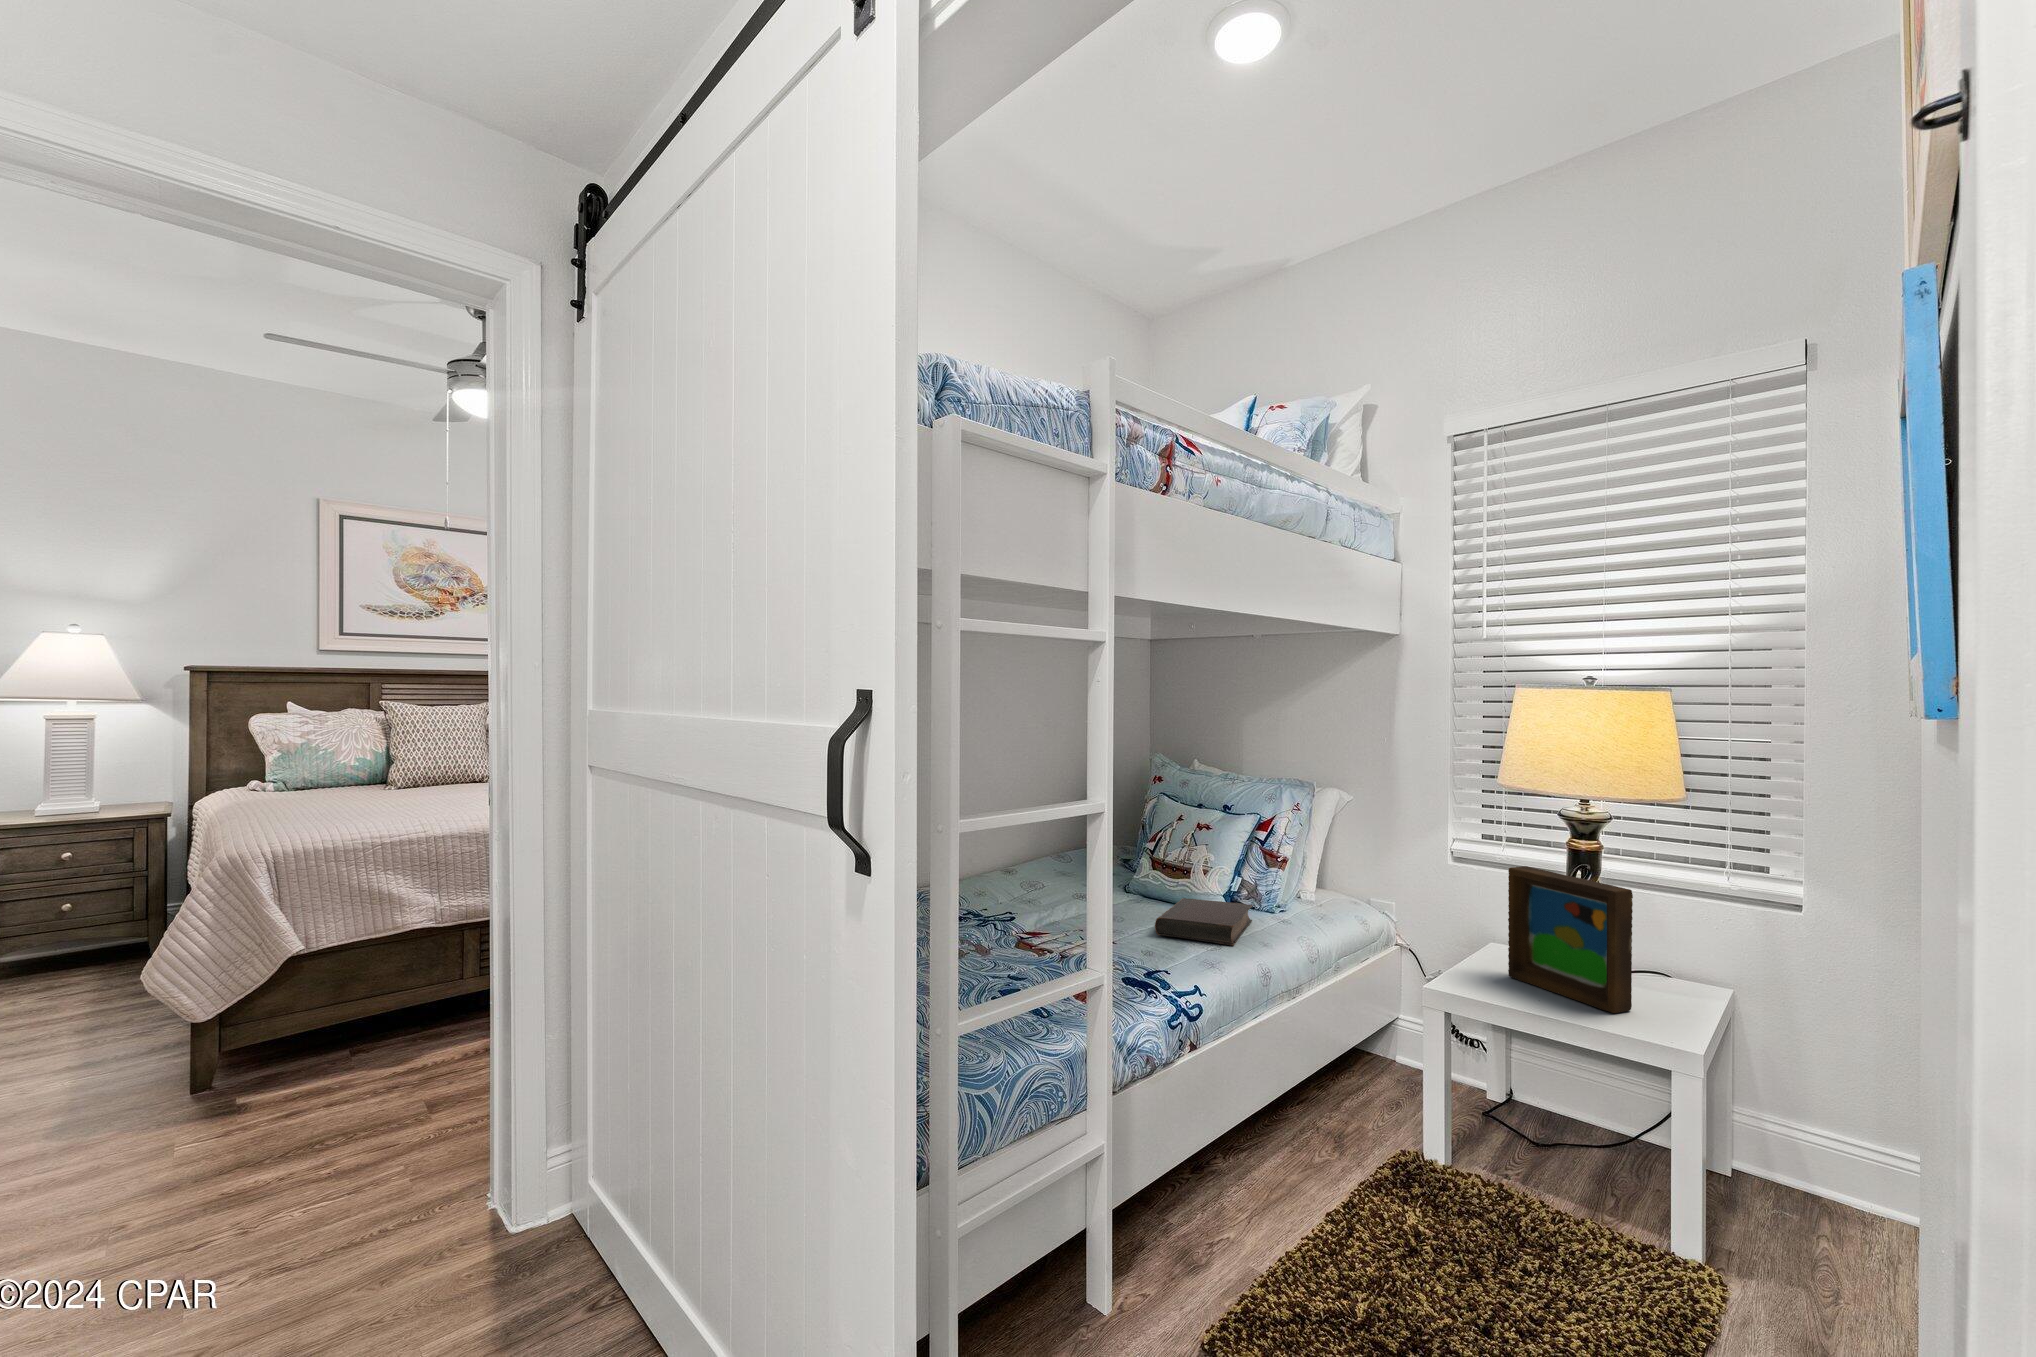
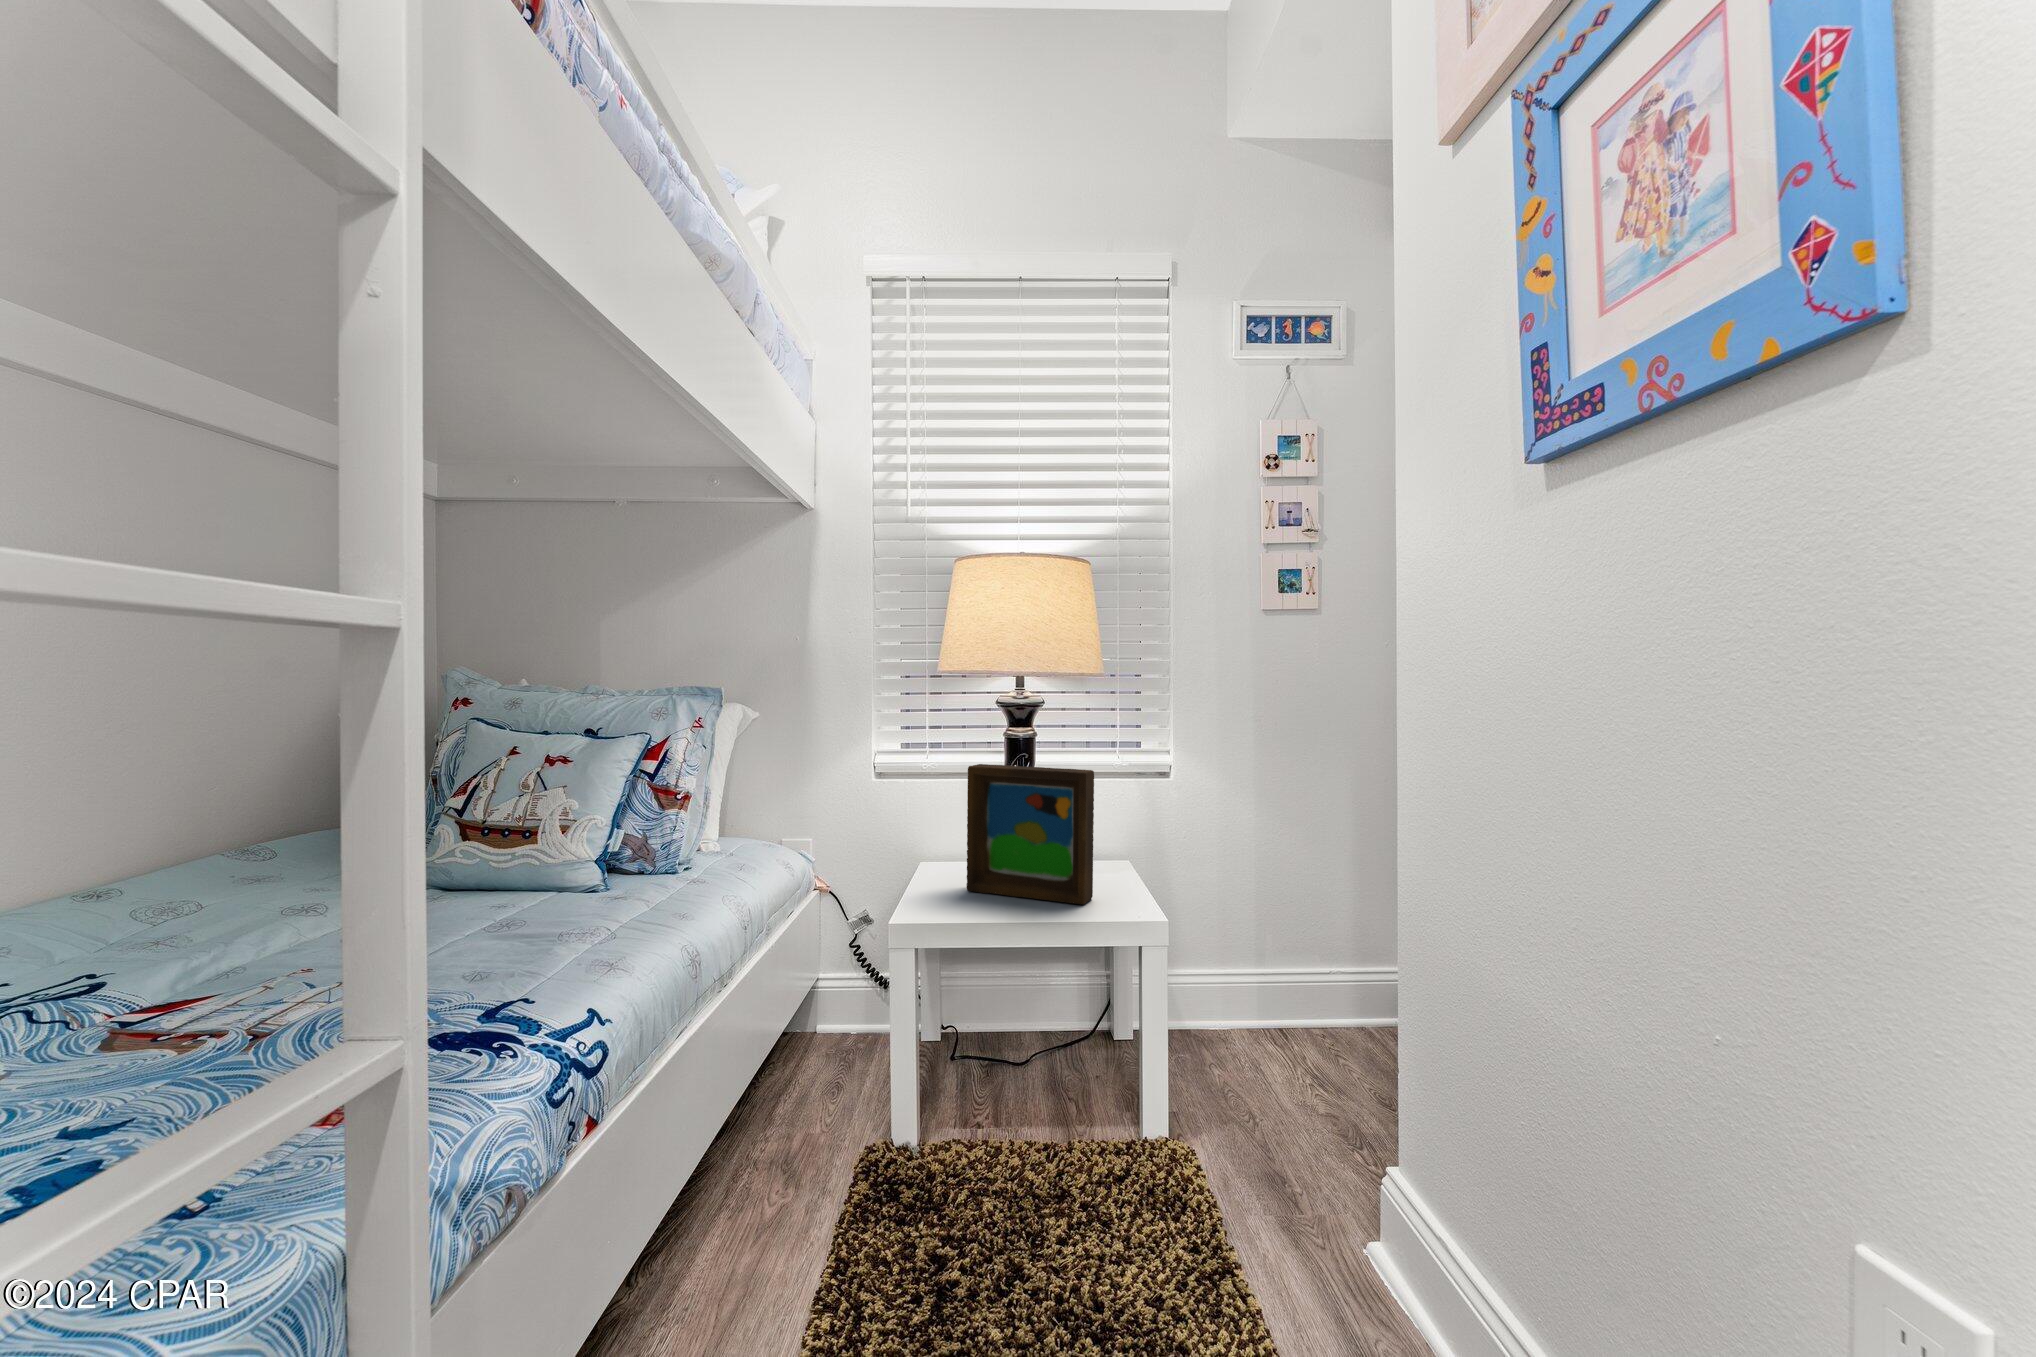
book: present [1155,898,1252,946] -> none [484,864,646,938]

